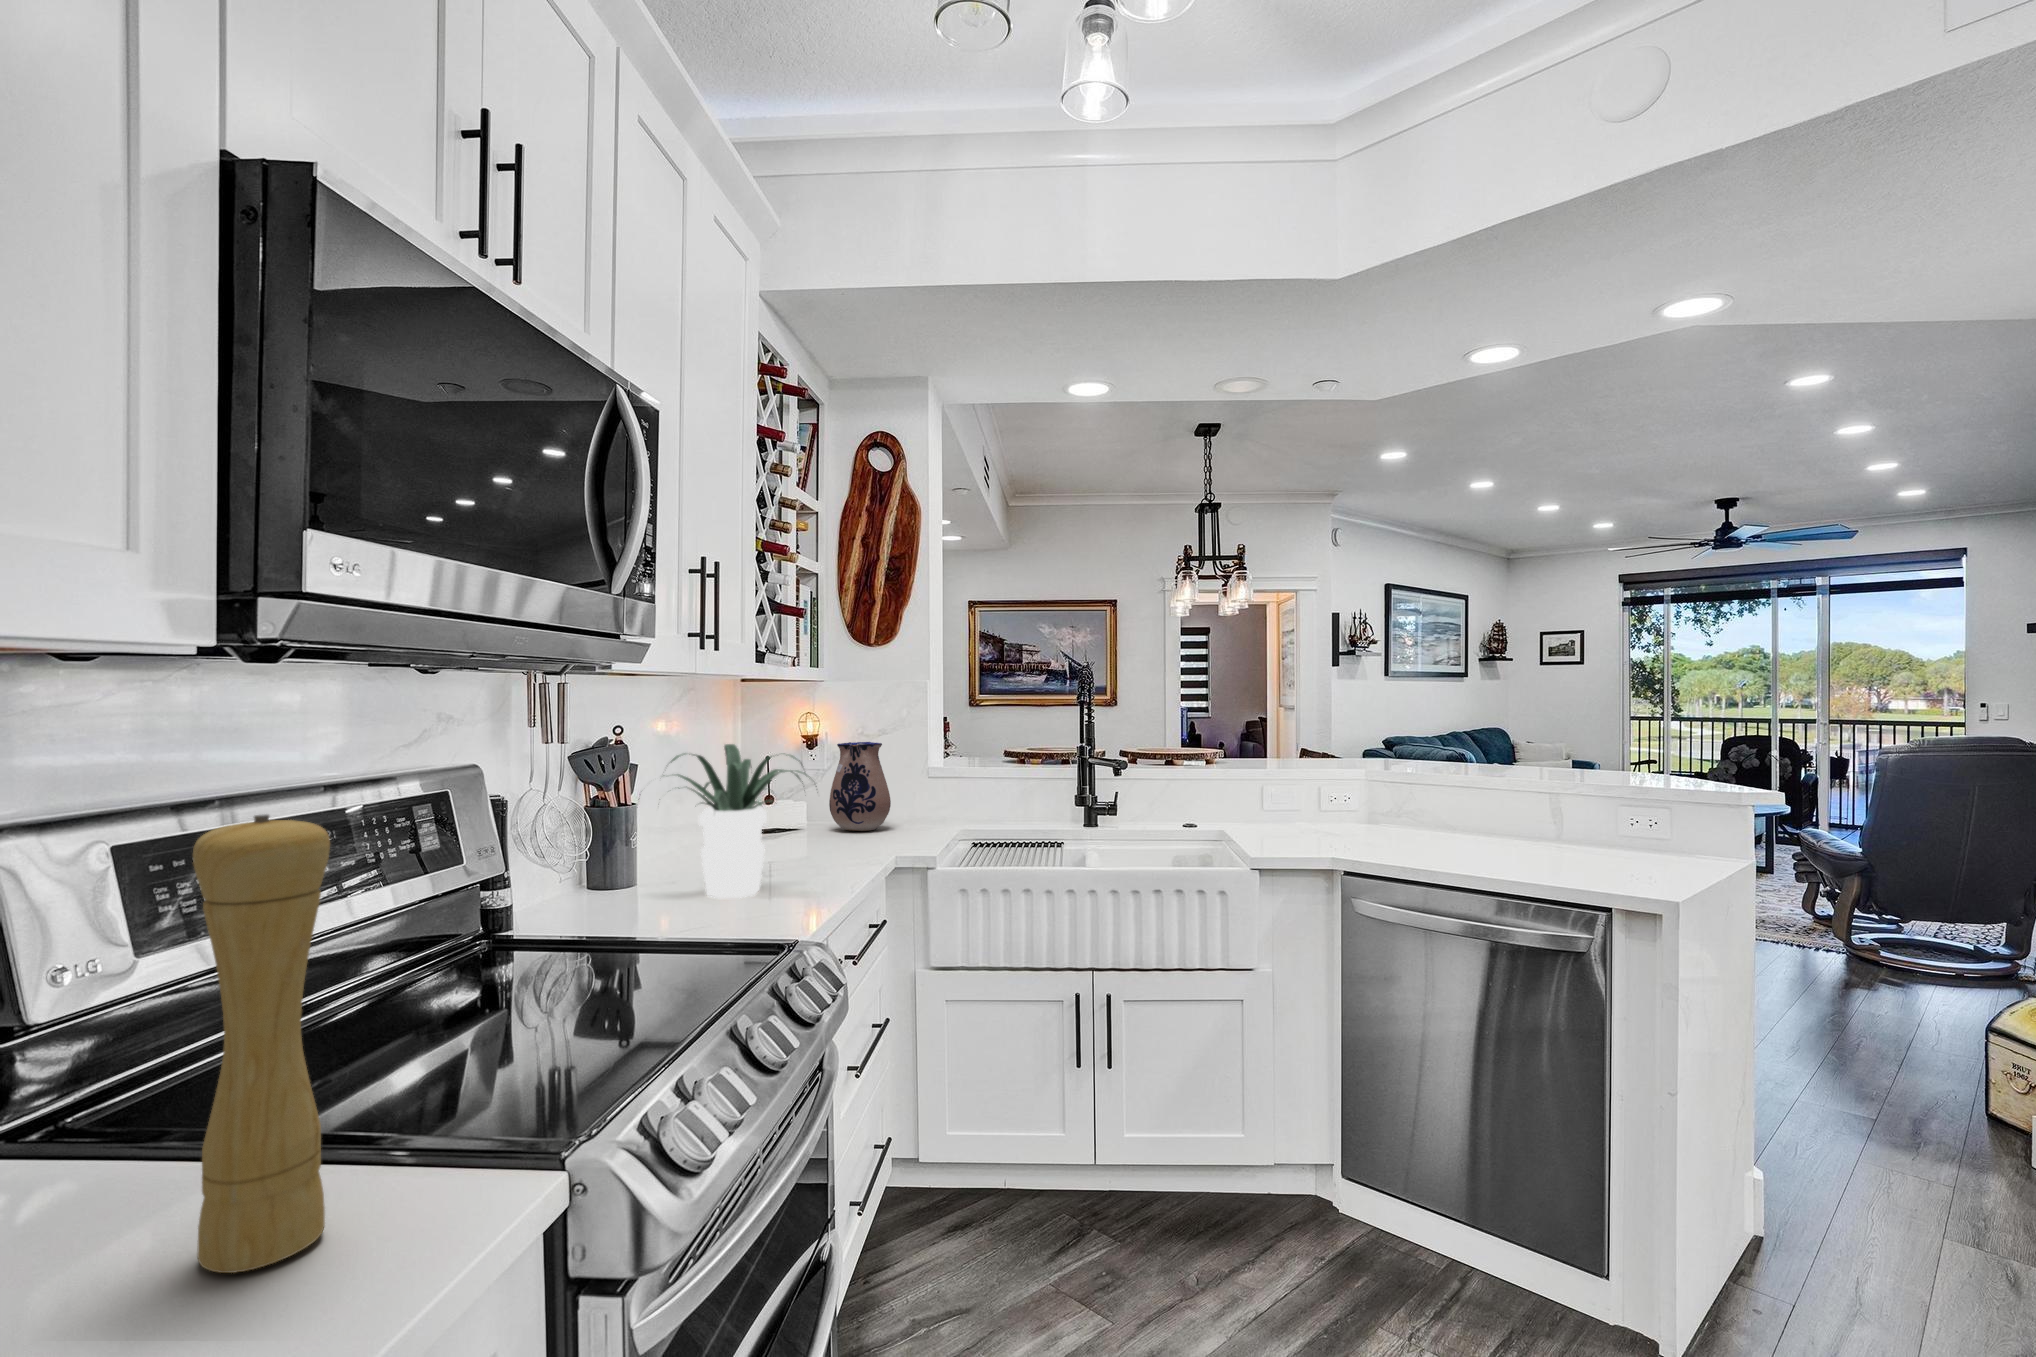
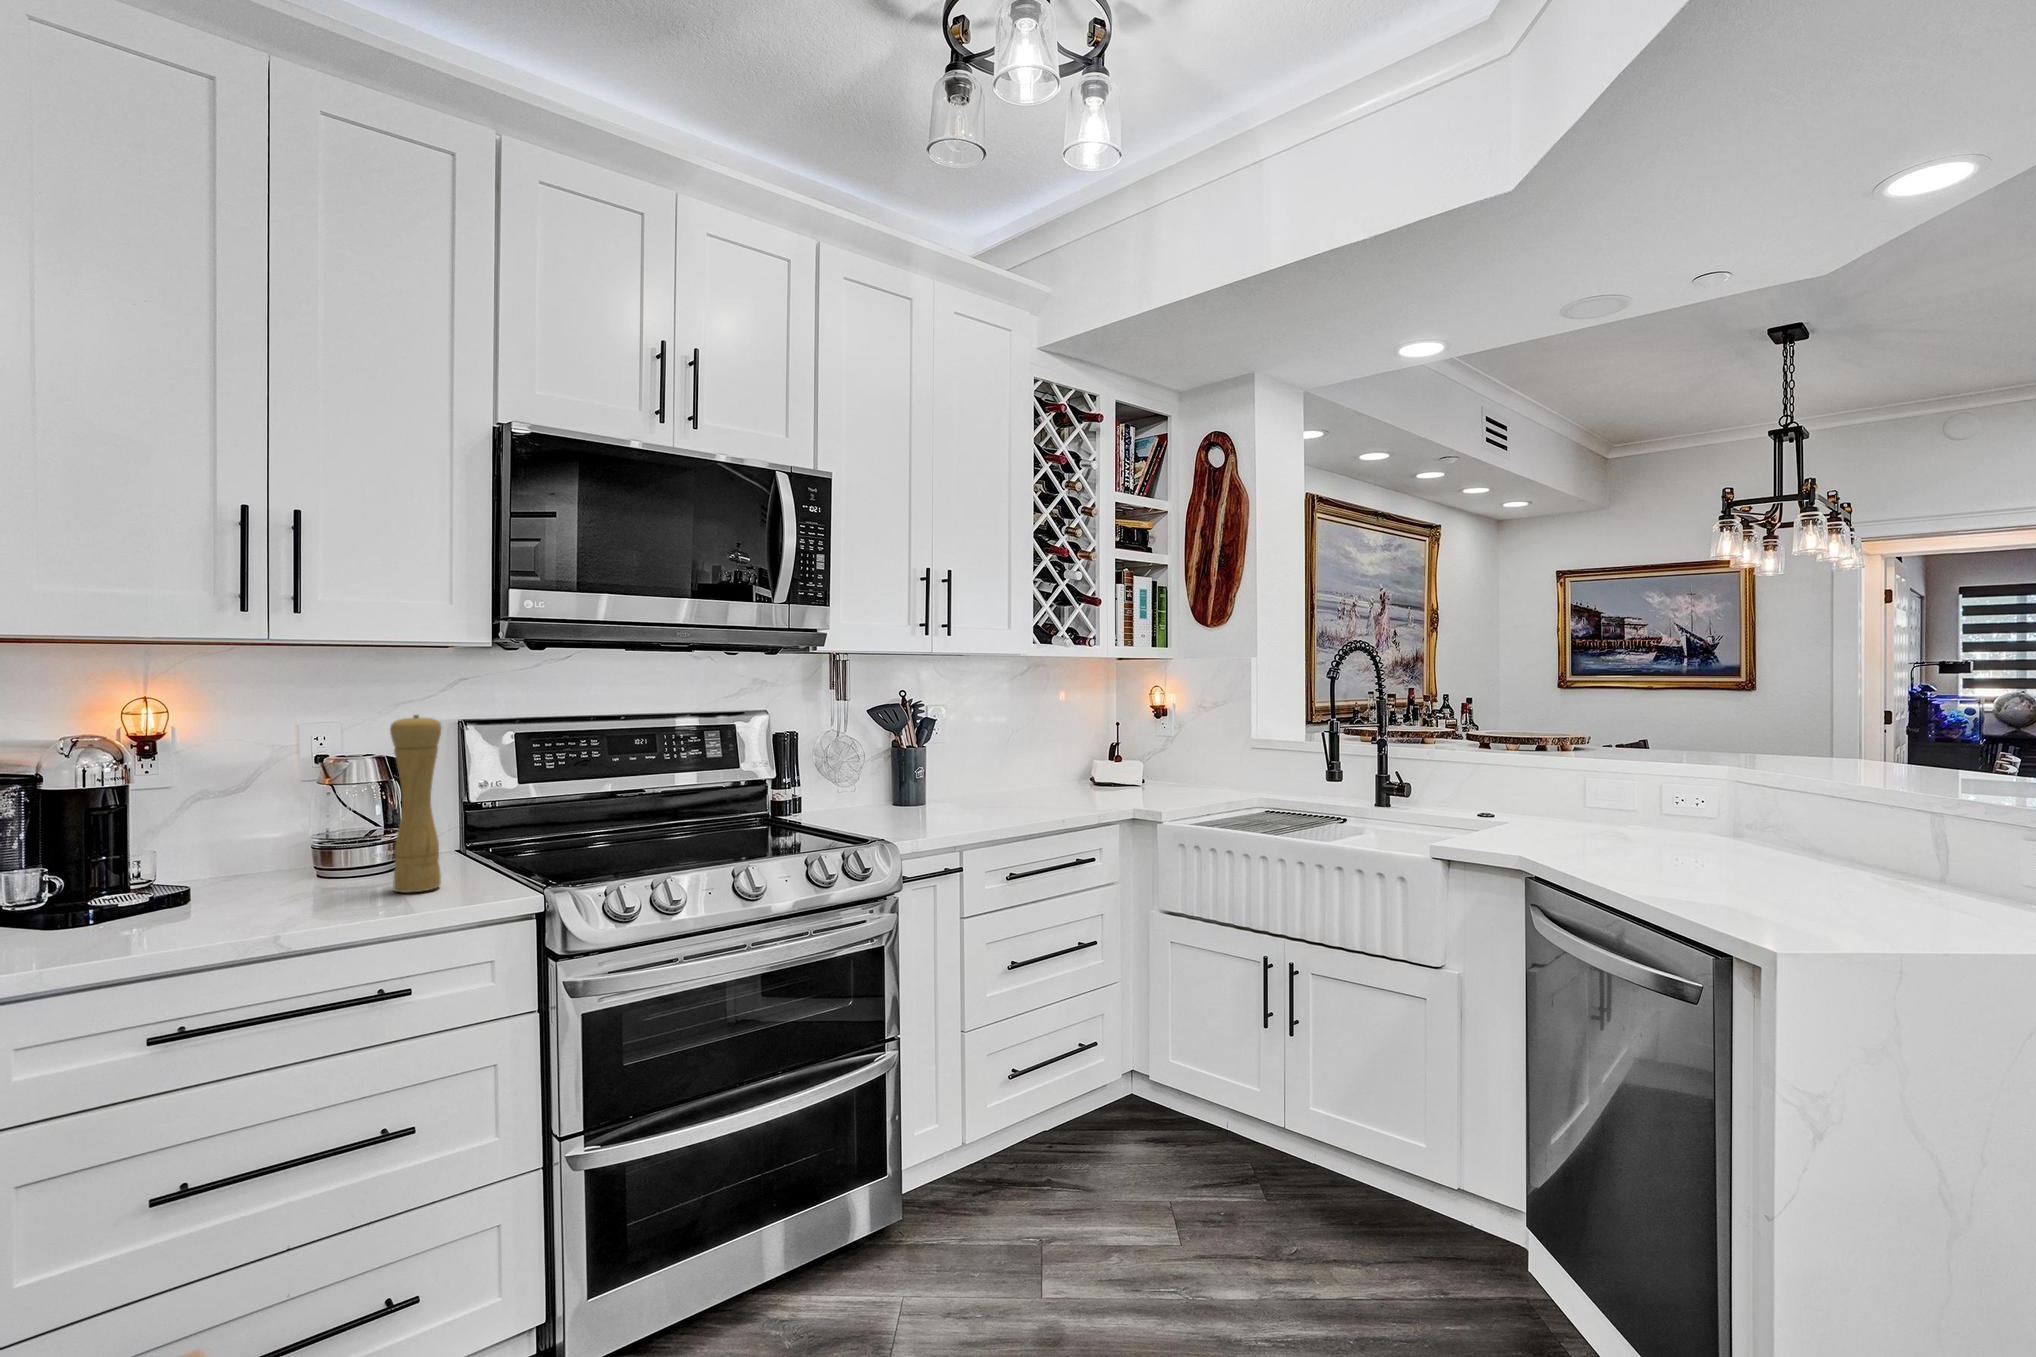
ceramic pitcher: present [829,742,891,831] -> none [1147,713,1201,791]
potted plant: present [663,744,817,898] -> none [879,706,1008,817]

